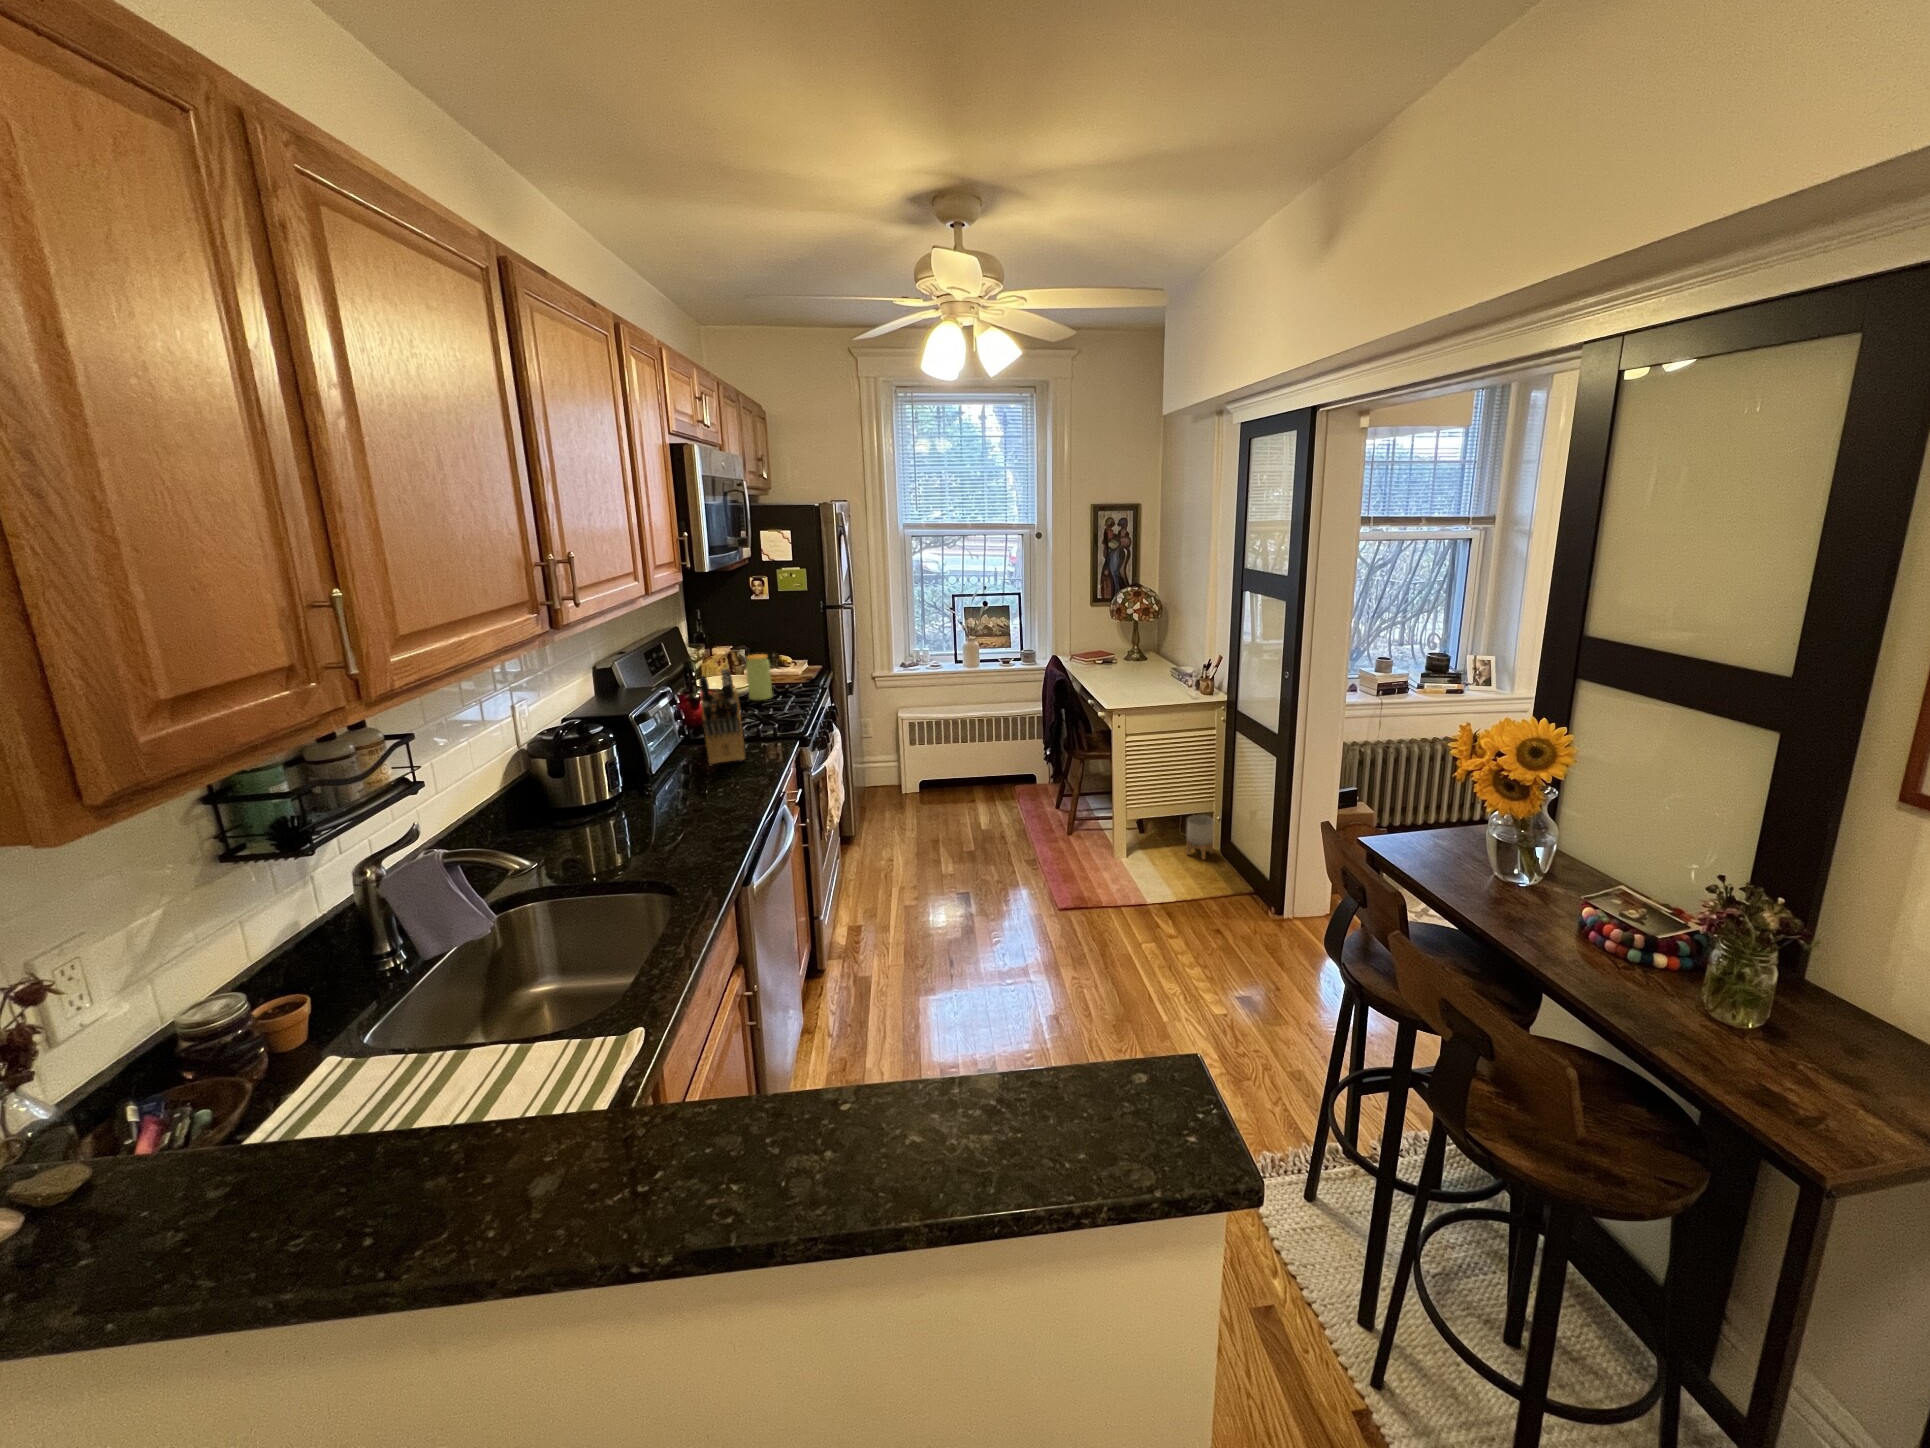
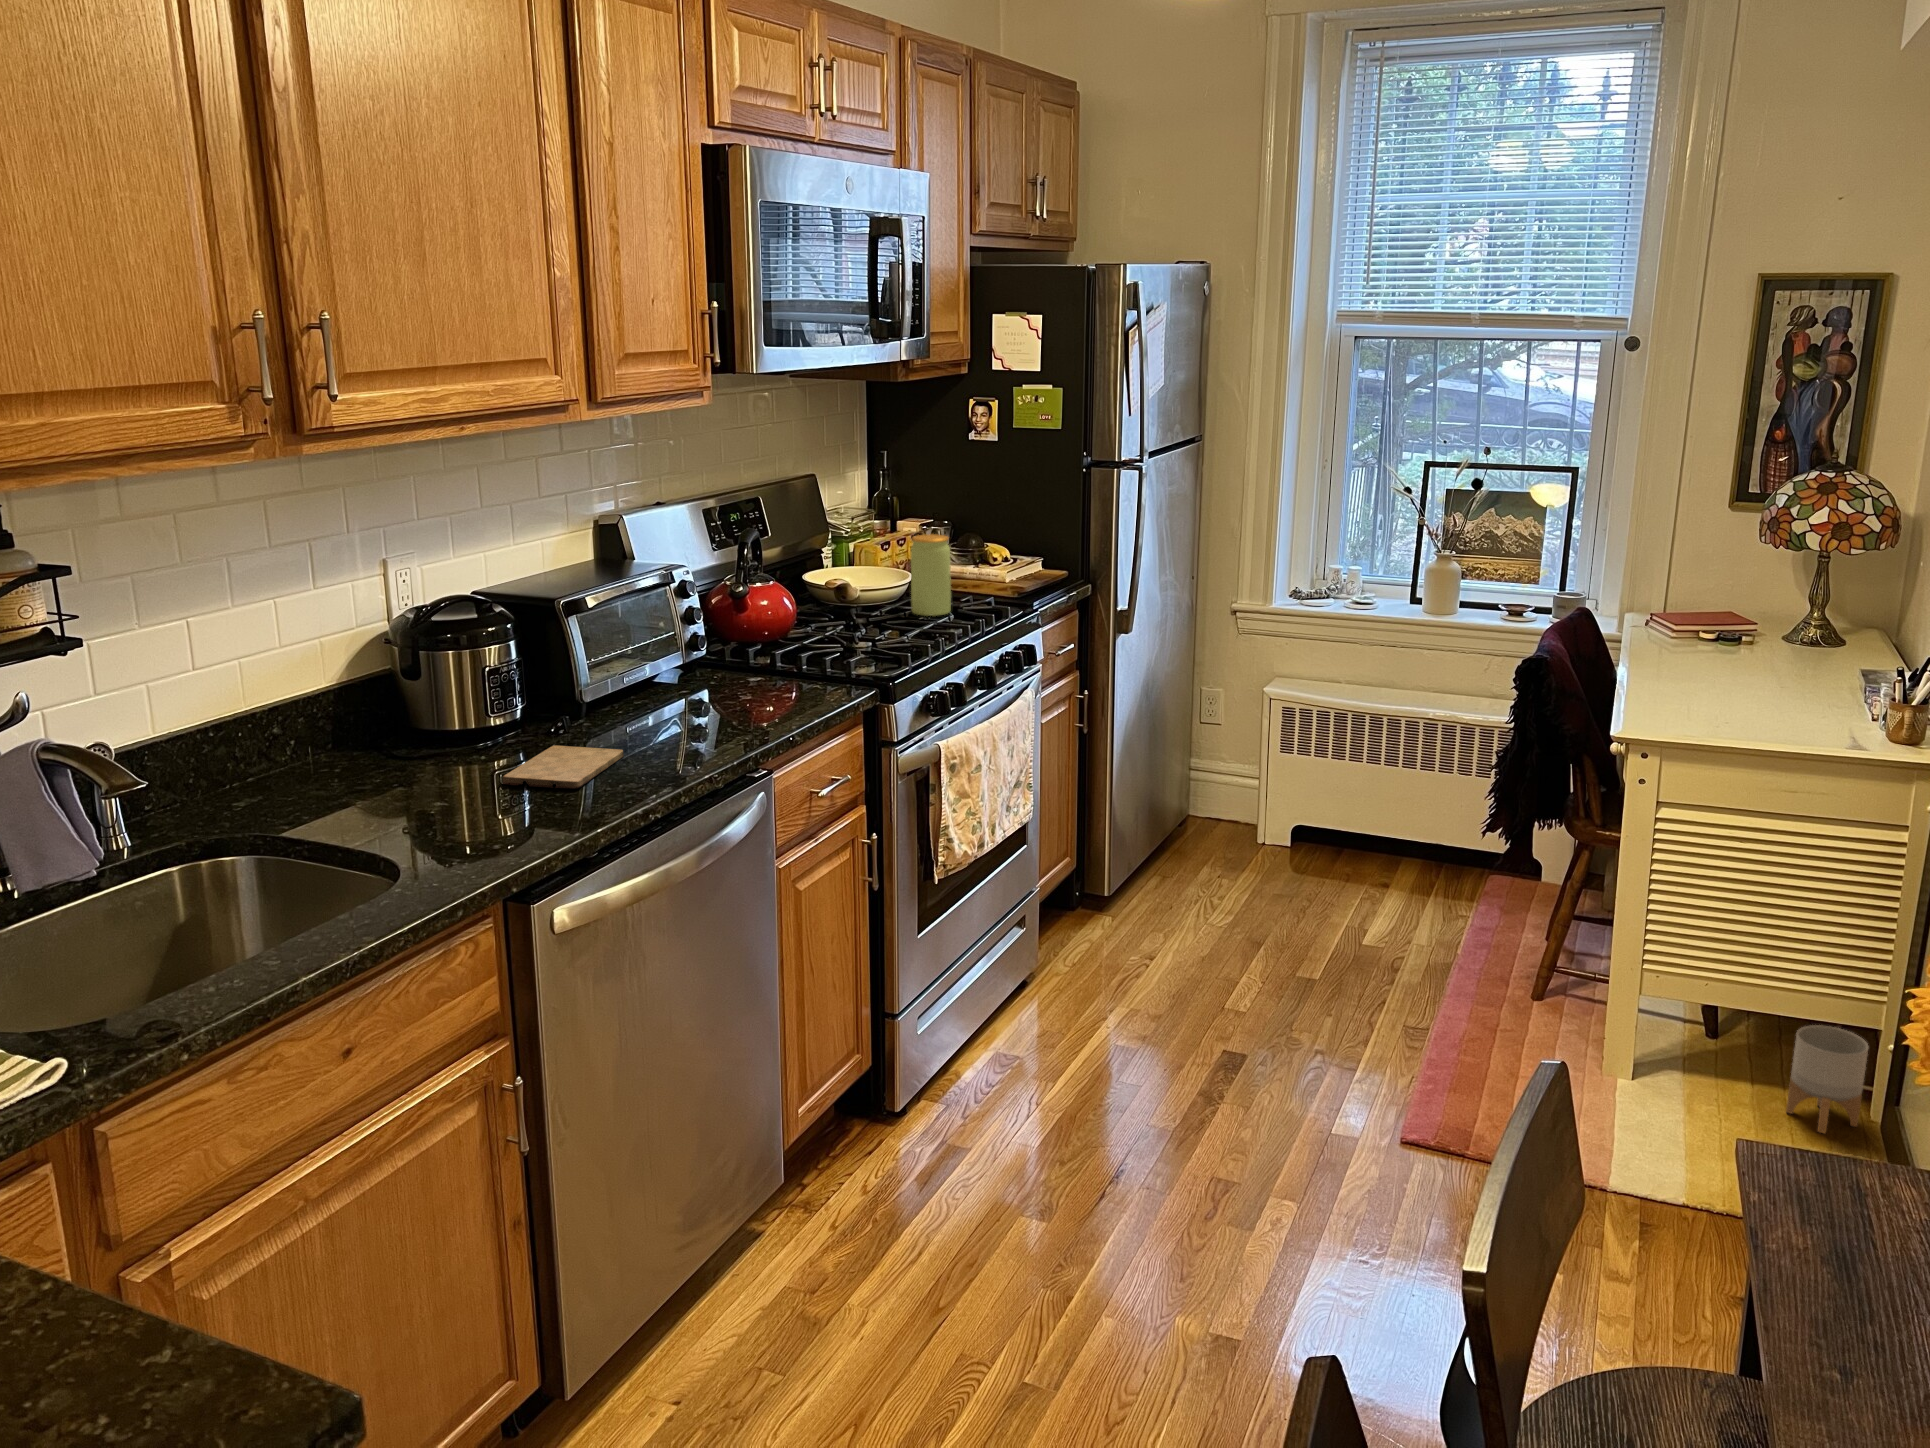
knife block: present [699,669,745,764] -> none [707,545,823,704]
cutting board: none [623,804,683,841] -> present [503,745,624,788]

